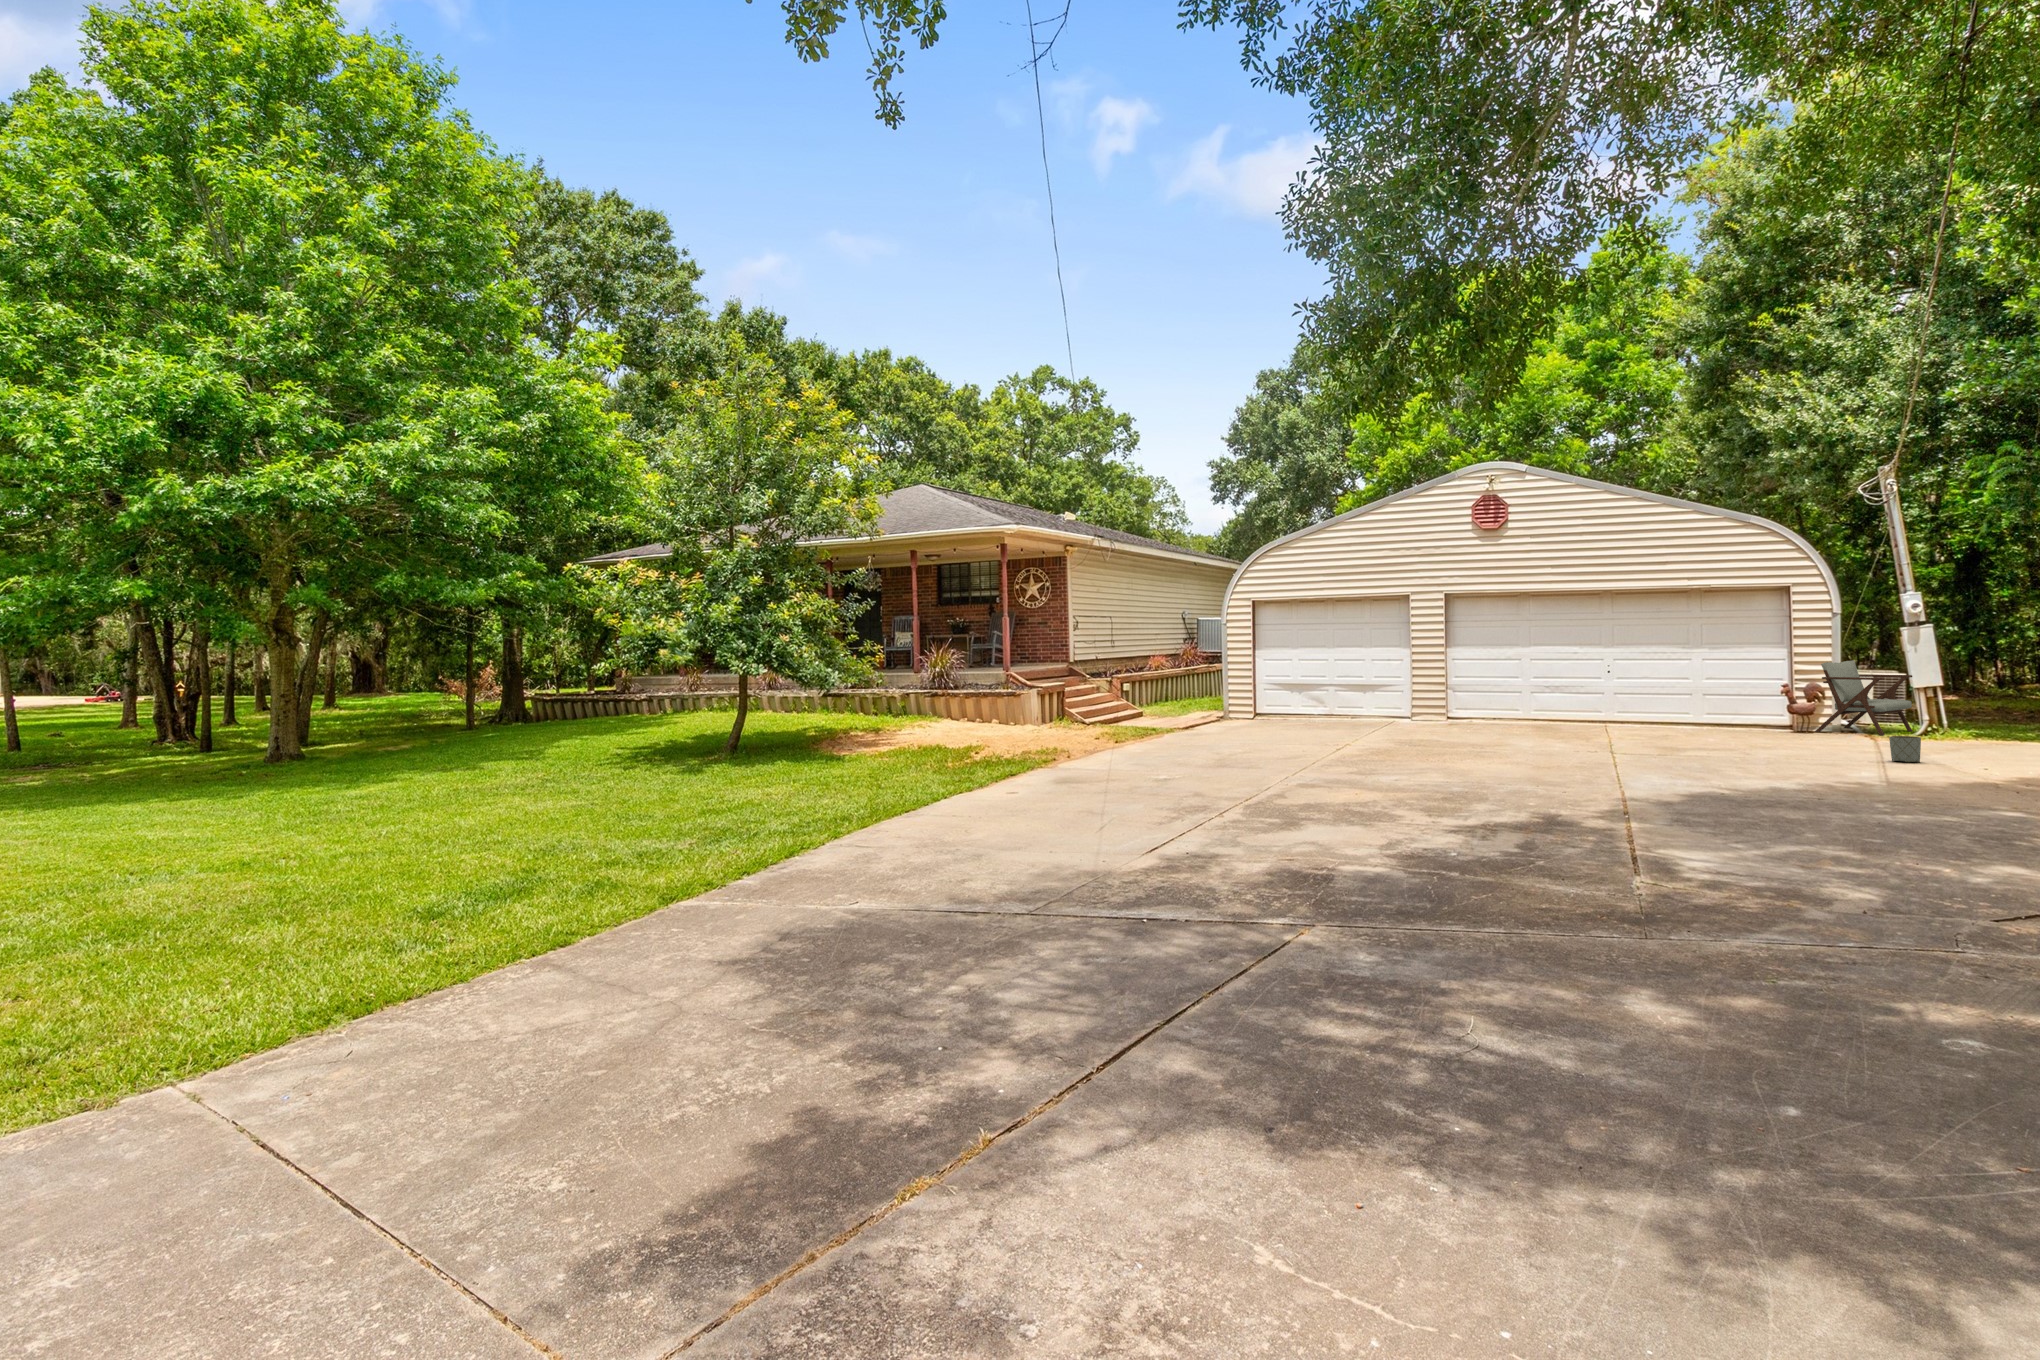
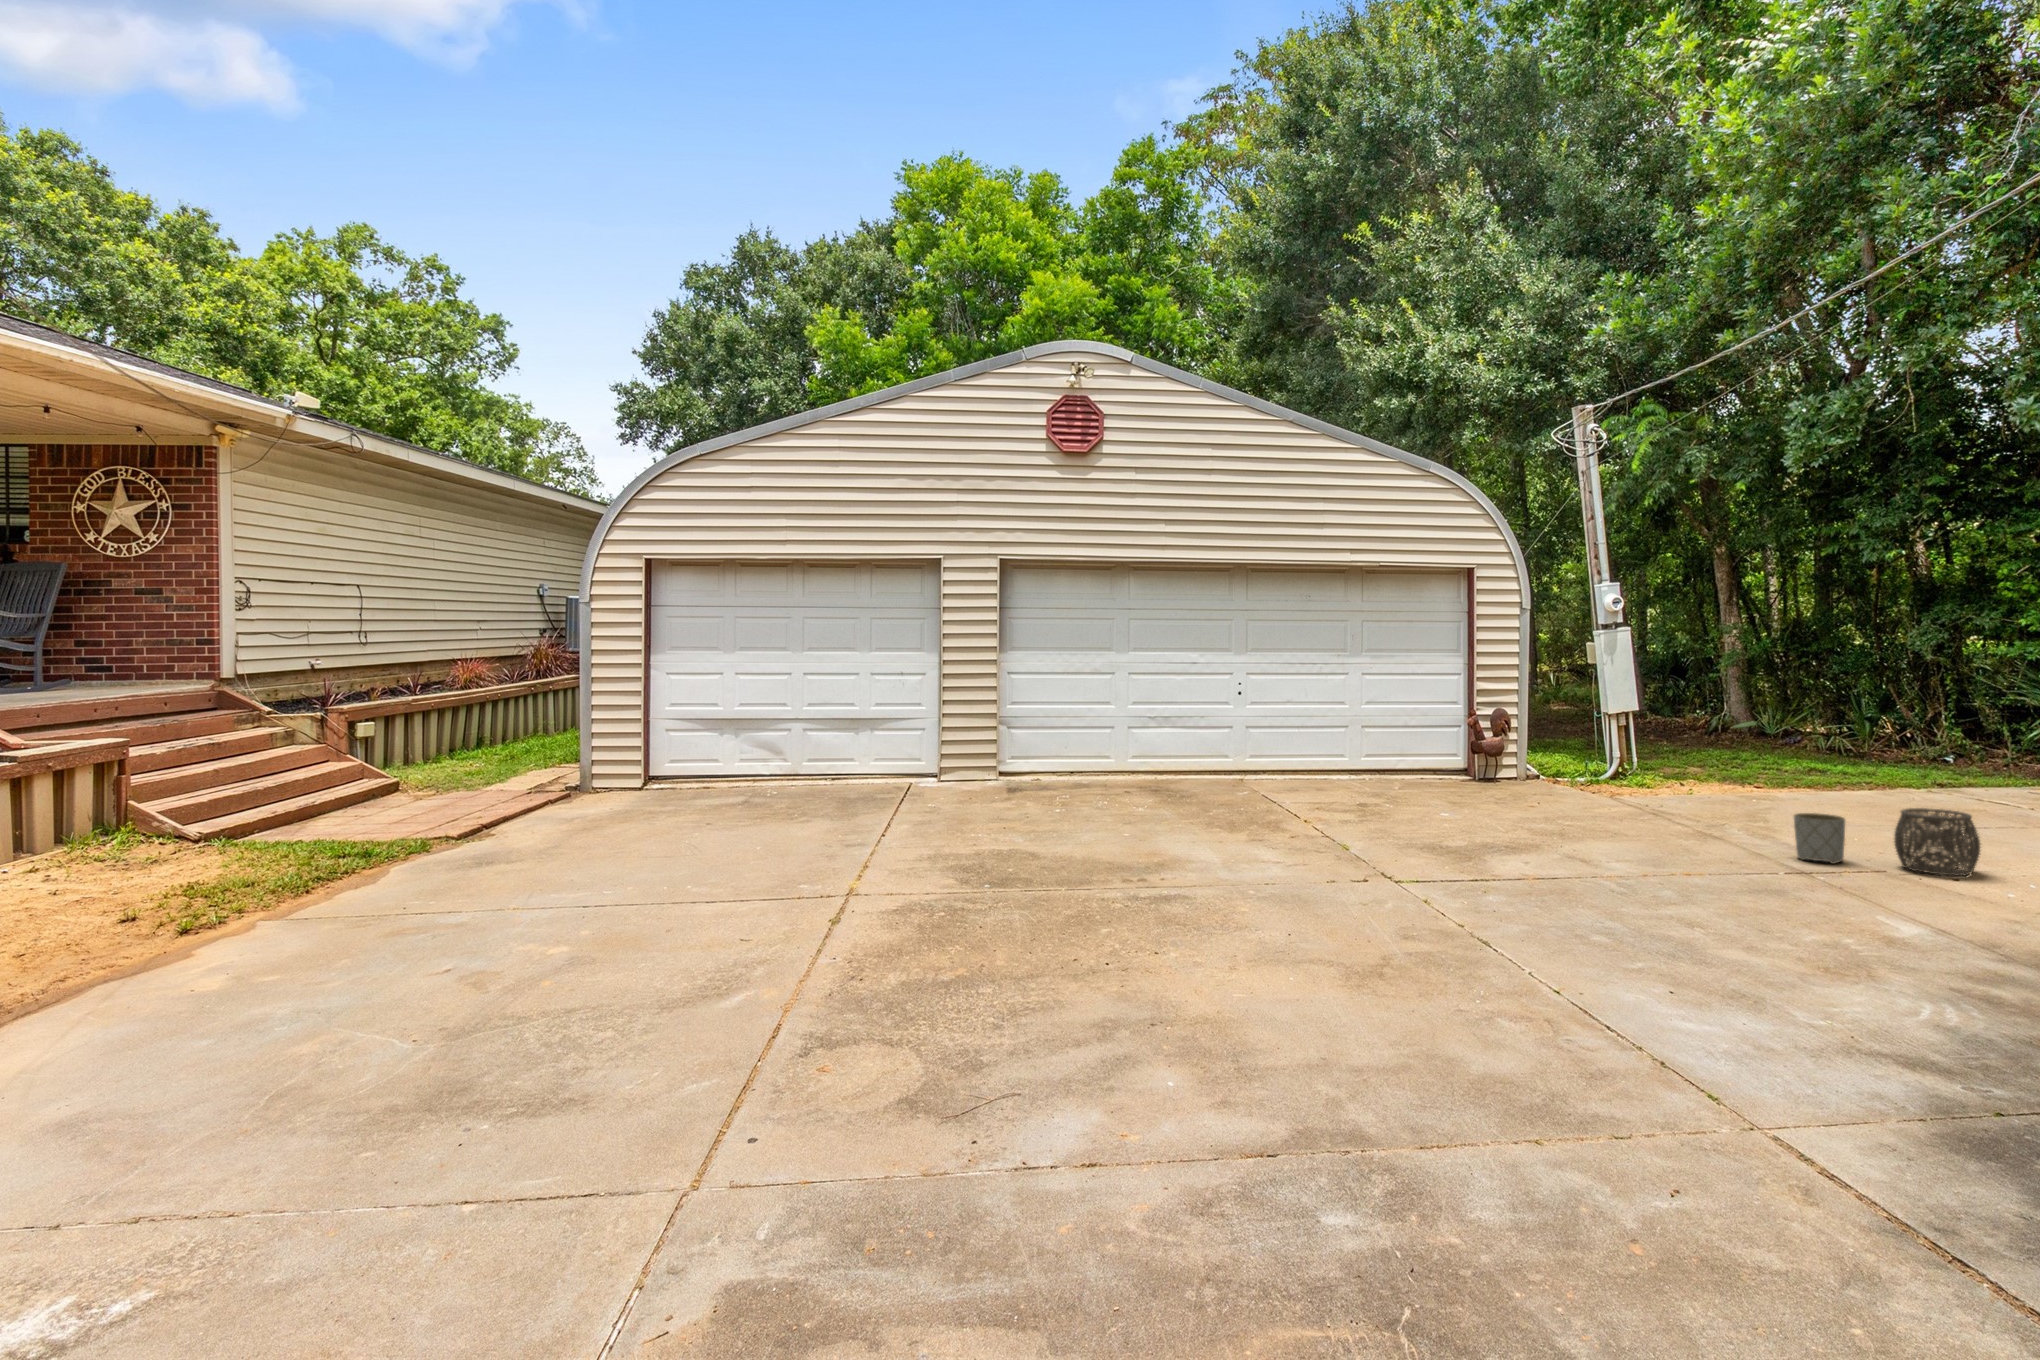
lounge chair: present [1815,660,1912,735] -> none [1516,678,1613,789]
woven basket: none [1942,733,1996,769] -> present [1894,808,1980,876]

